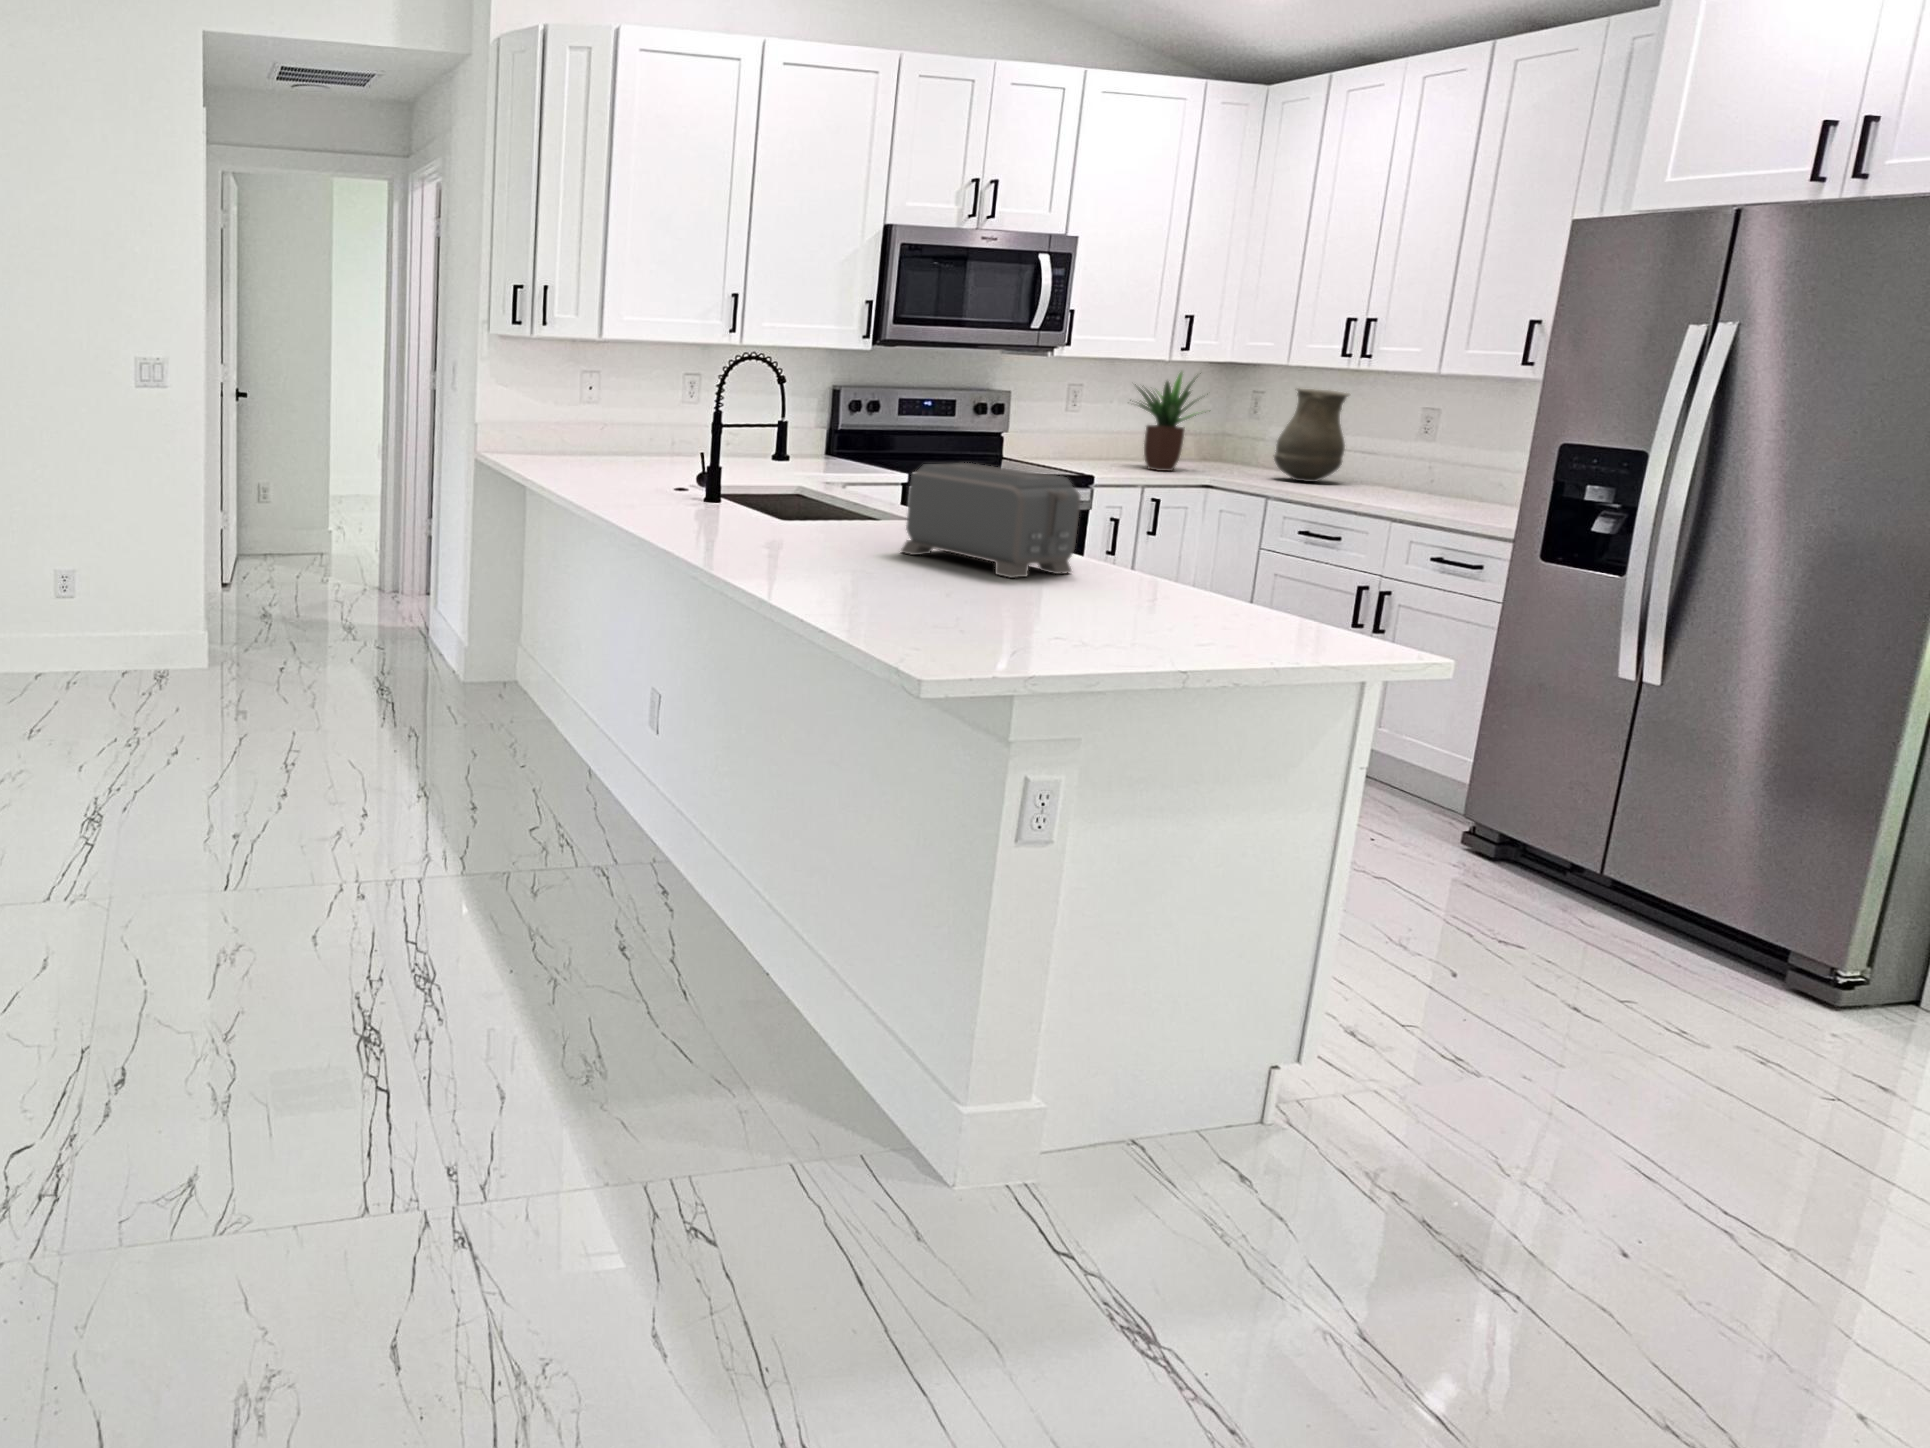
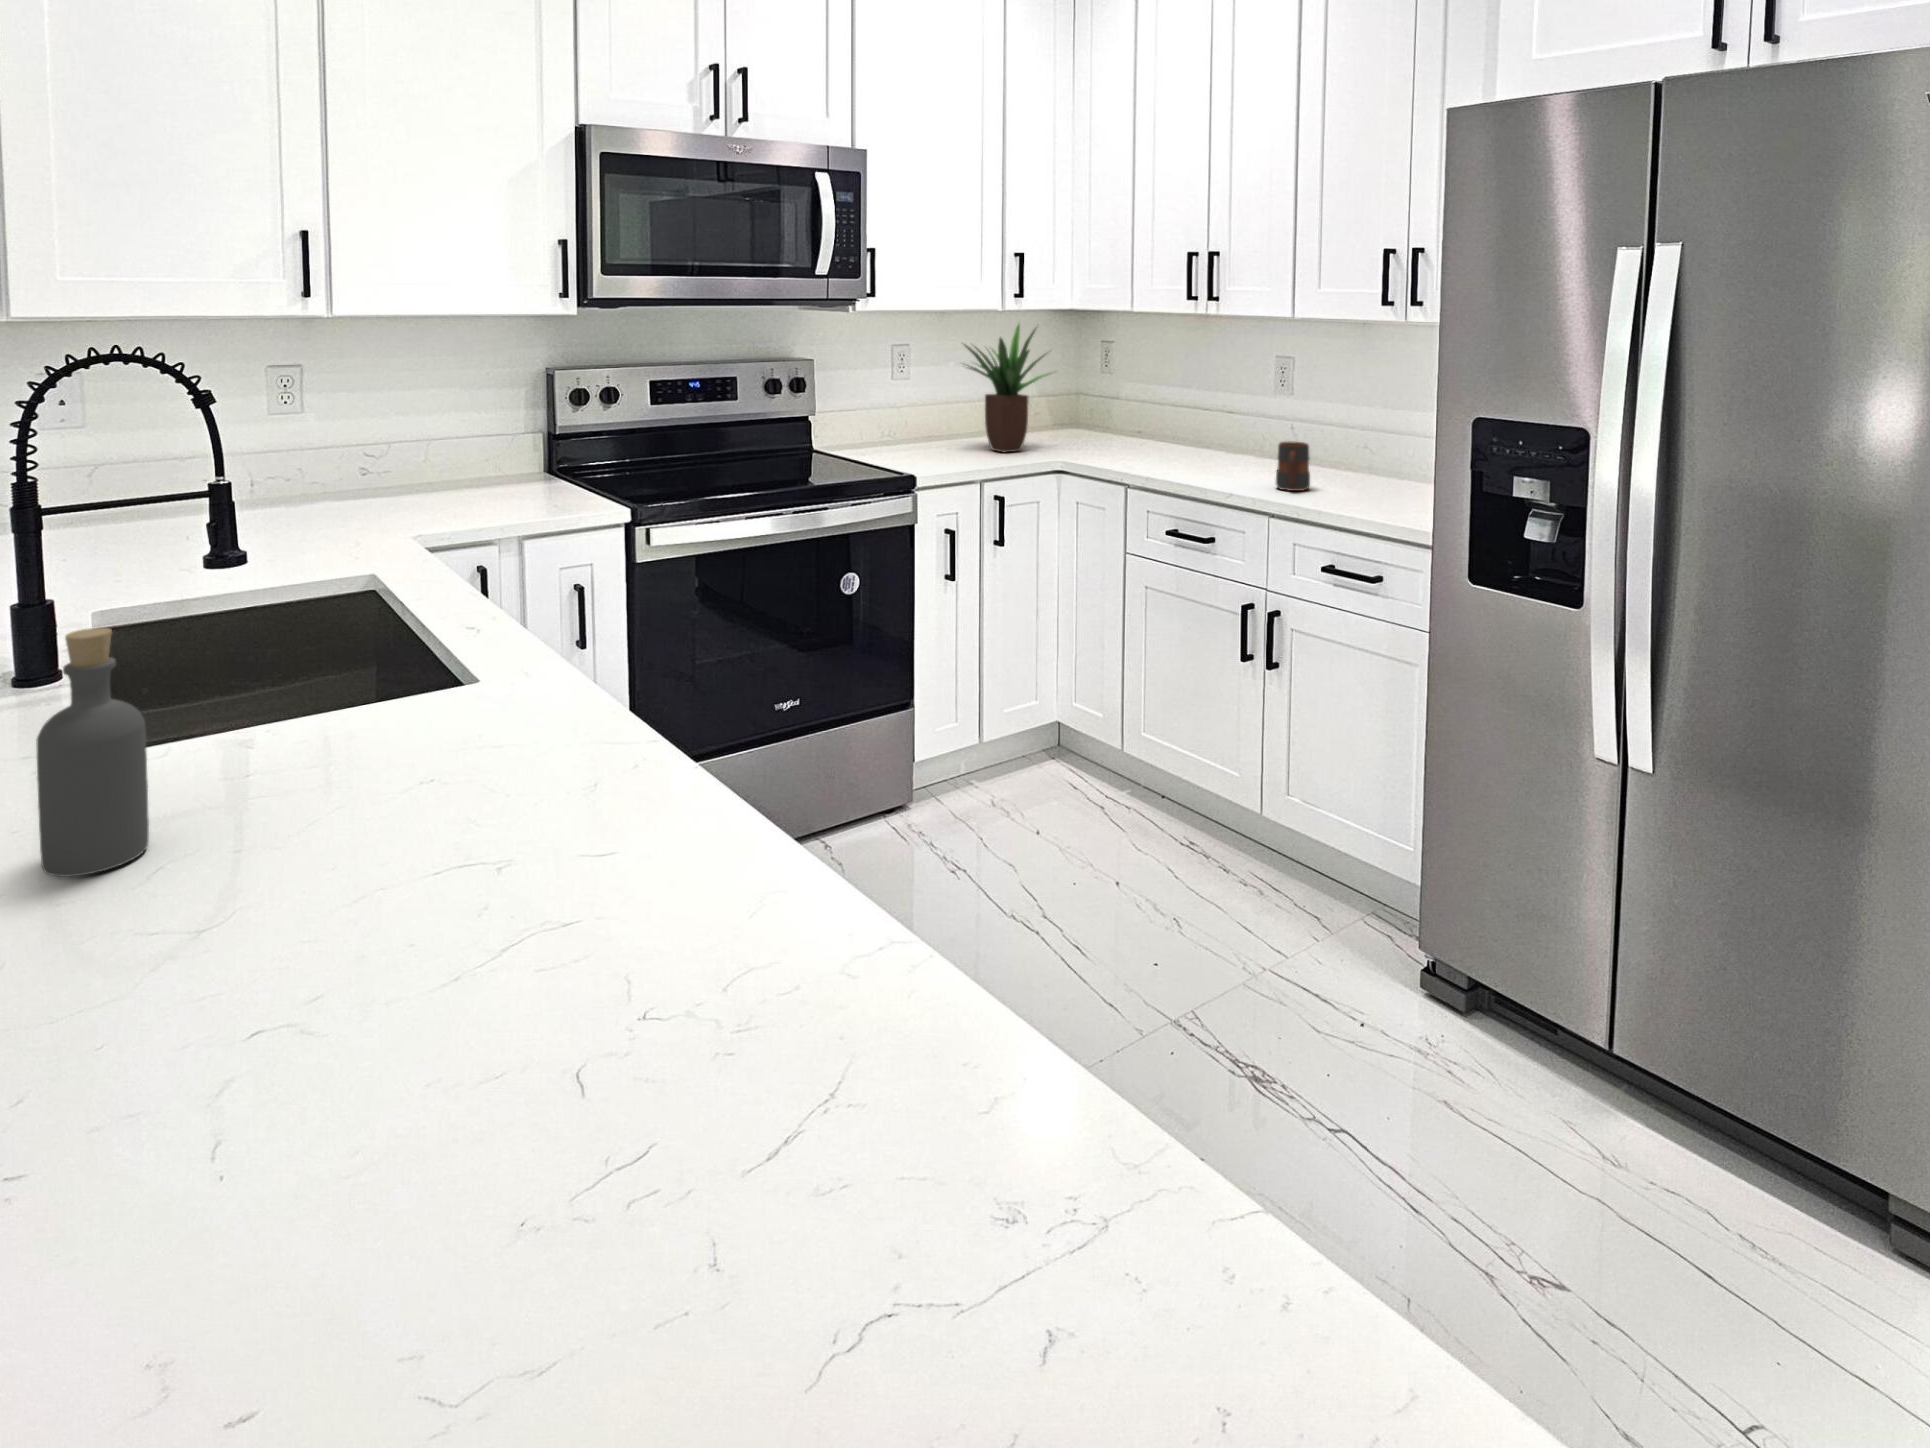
vase: present [1274,388,1349,482] -> none [1129,340,1202,454]
bottle: none [826,455,863,540] -> present [36,628,149,877]
toaster: present [901,463,1081,578] -> none [166,632,622,1105]
mug: none [1402,470,1437,508] -> present [1276,441,1310,491]

